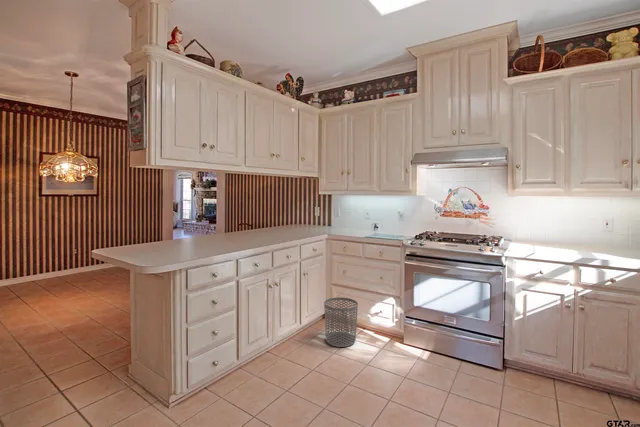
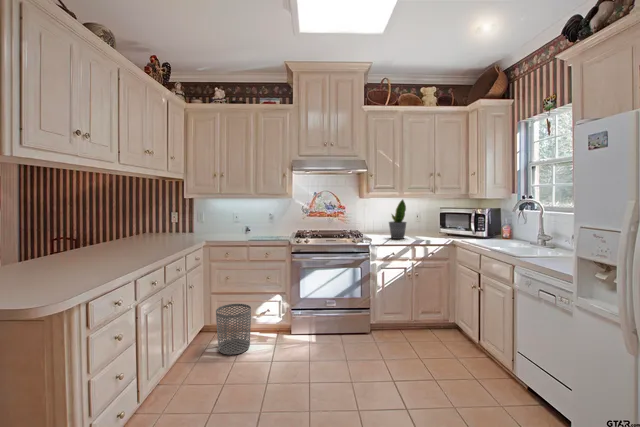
potted plant: none [542,197,572,253] -> present [389,200,406,239]

